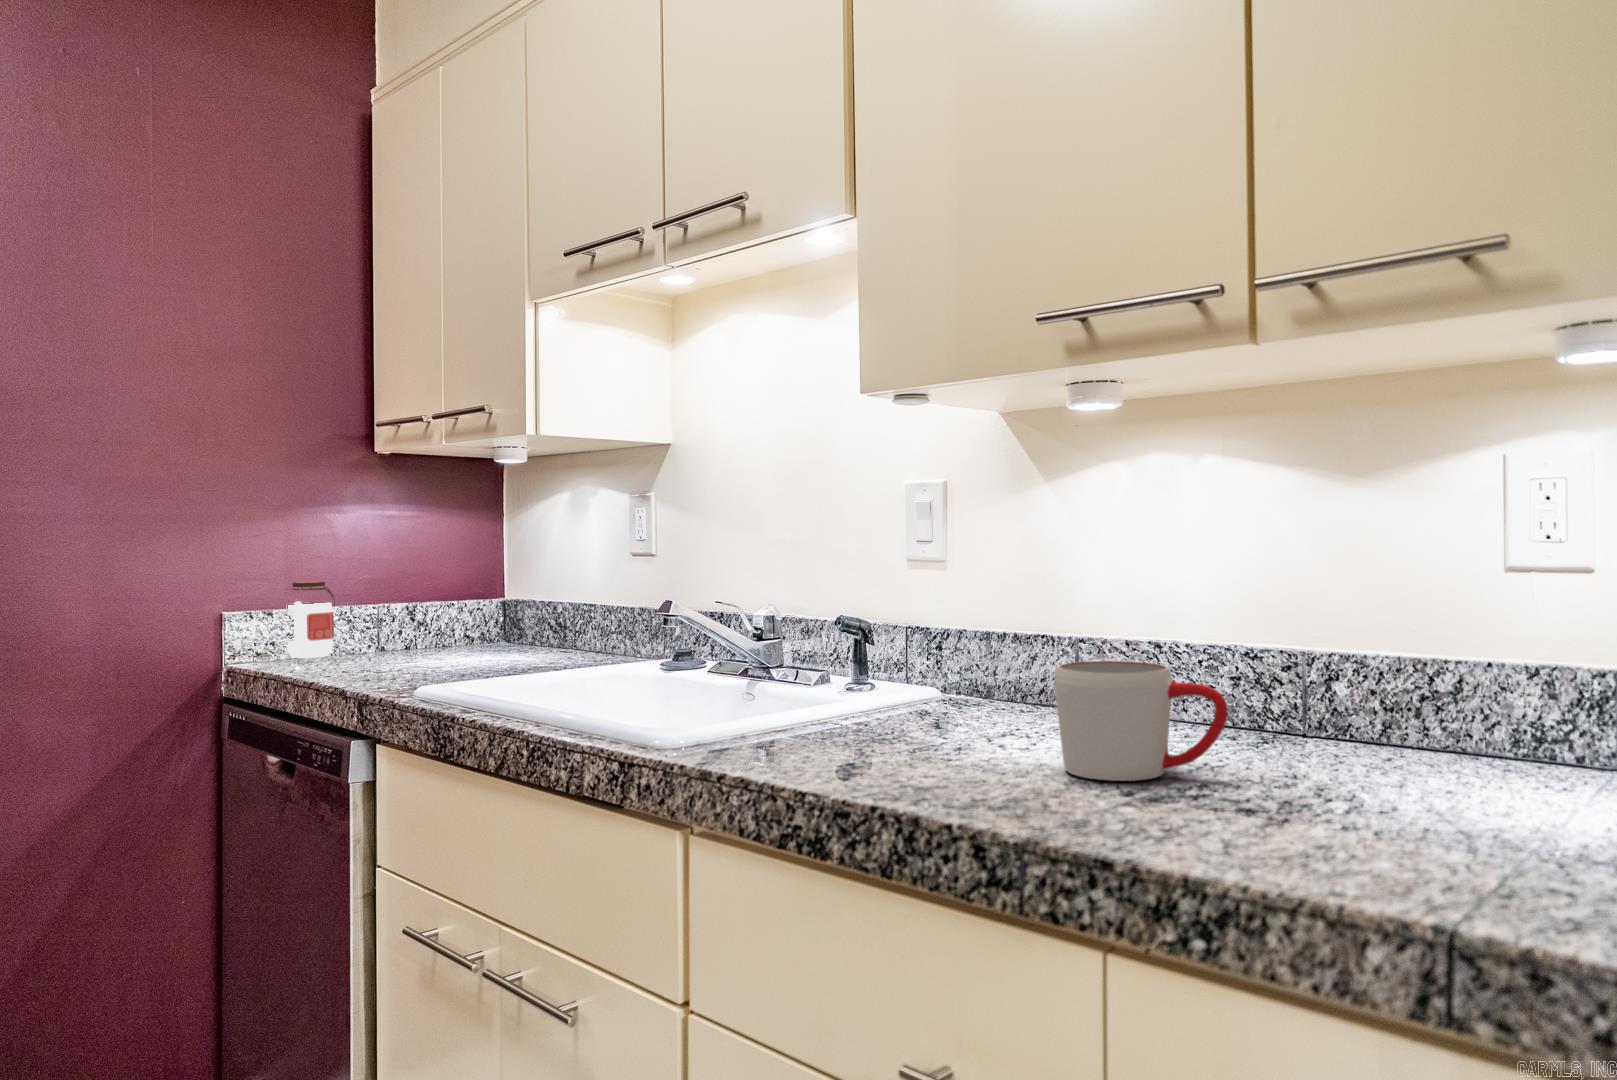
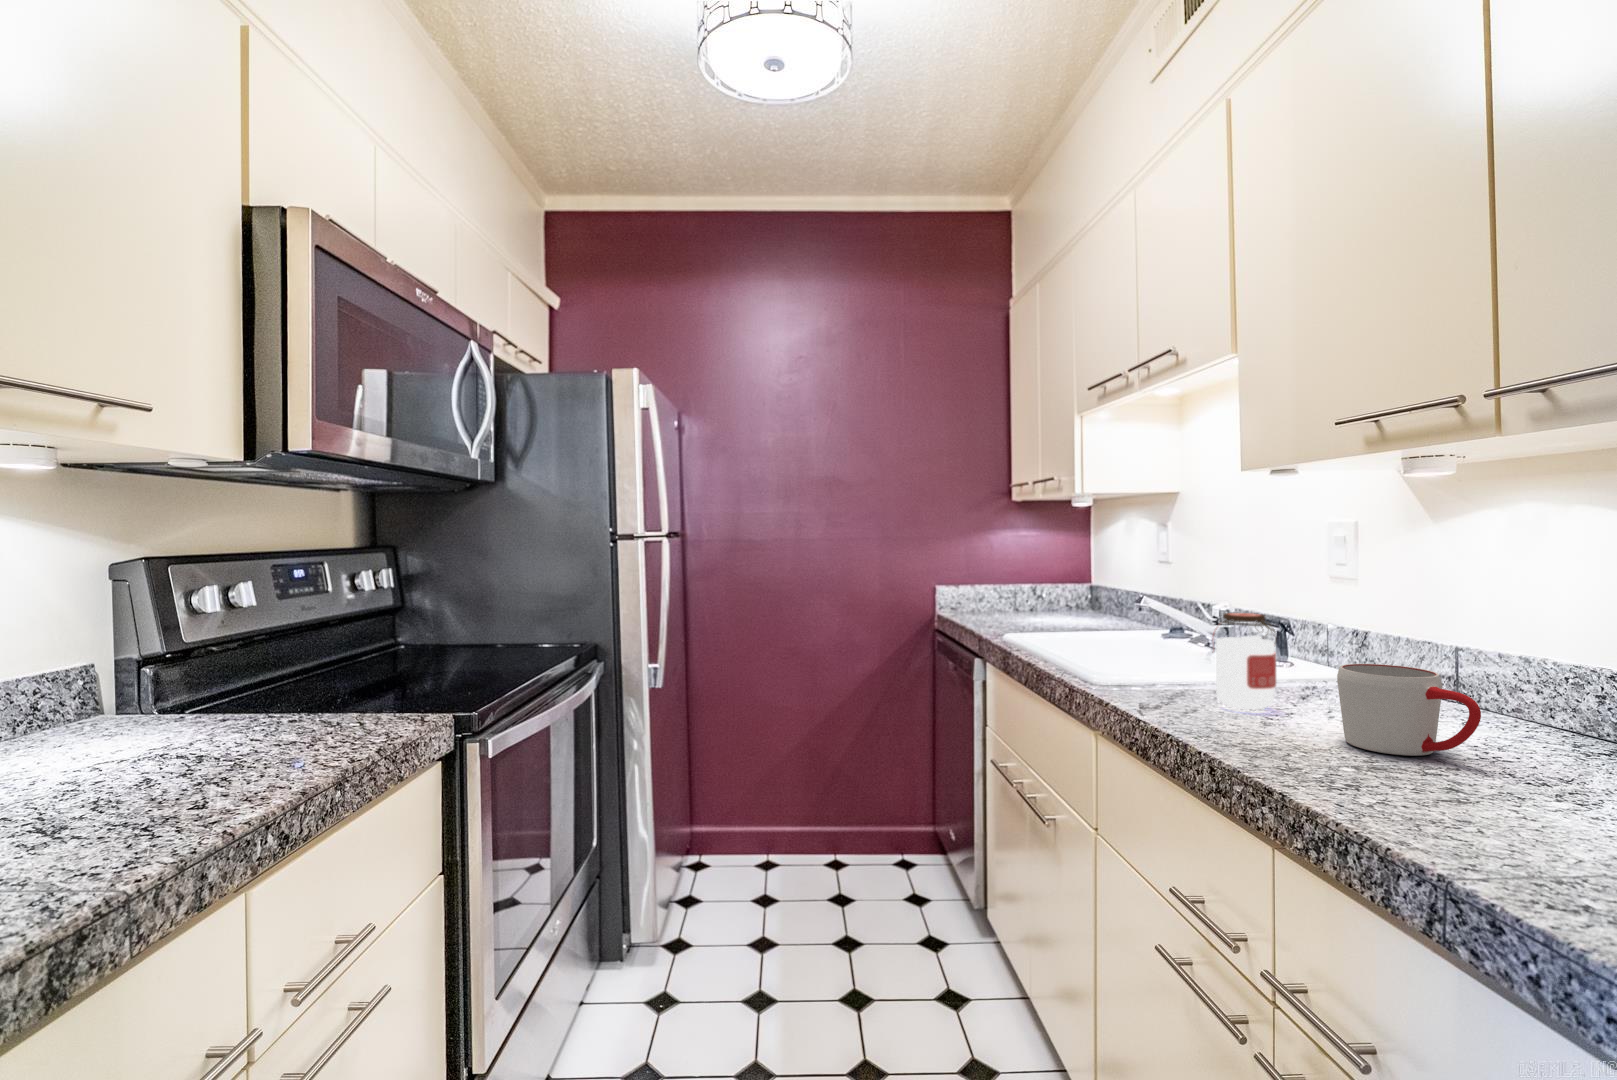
jar: present [287,582,335,658] -> present [1215,613,1276,709]

